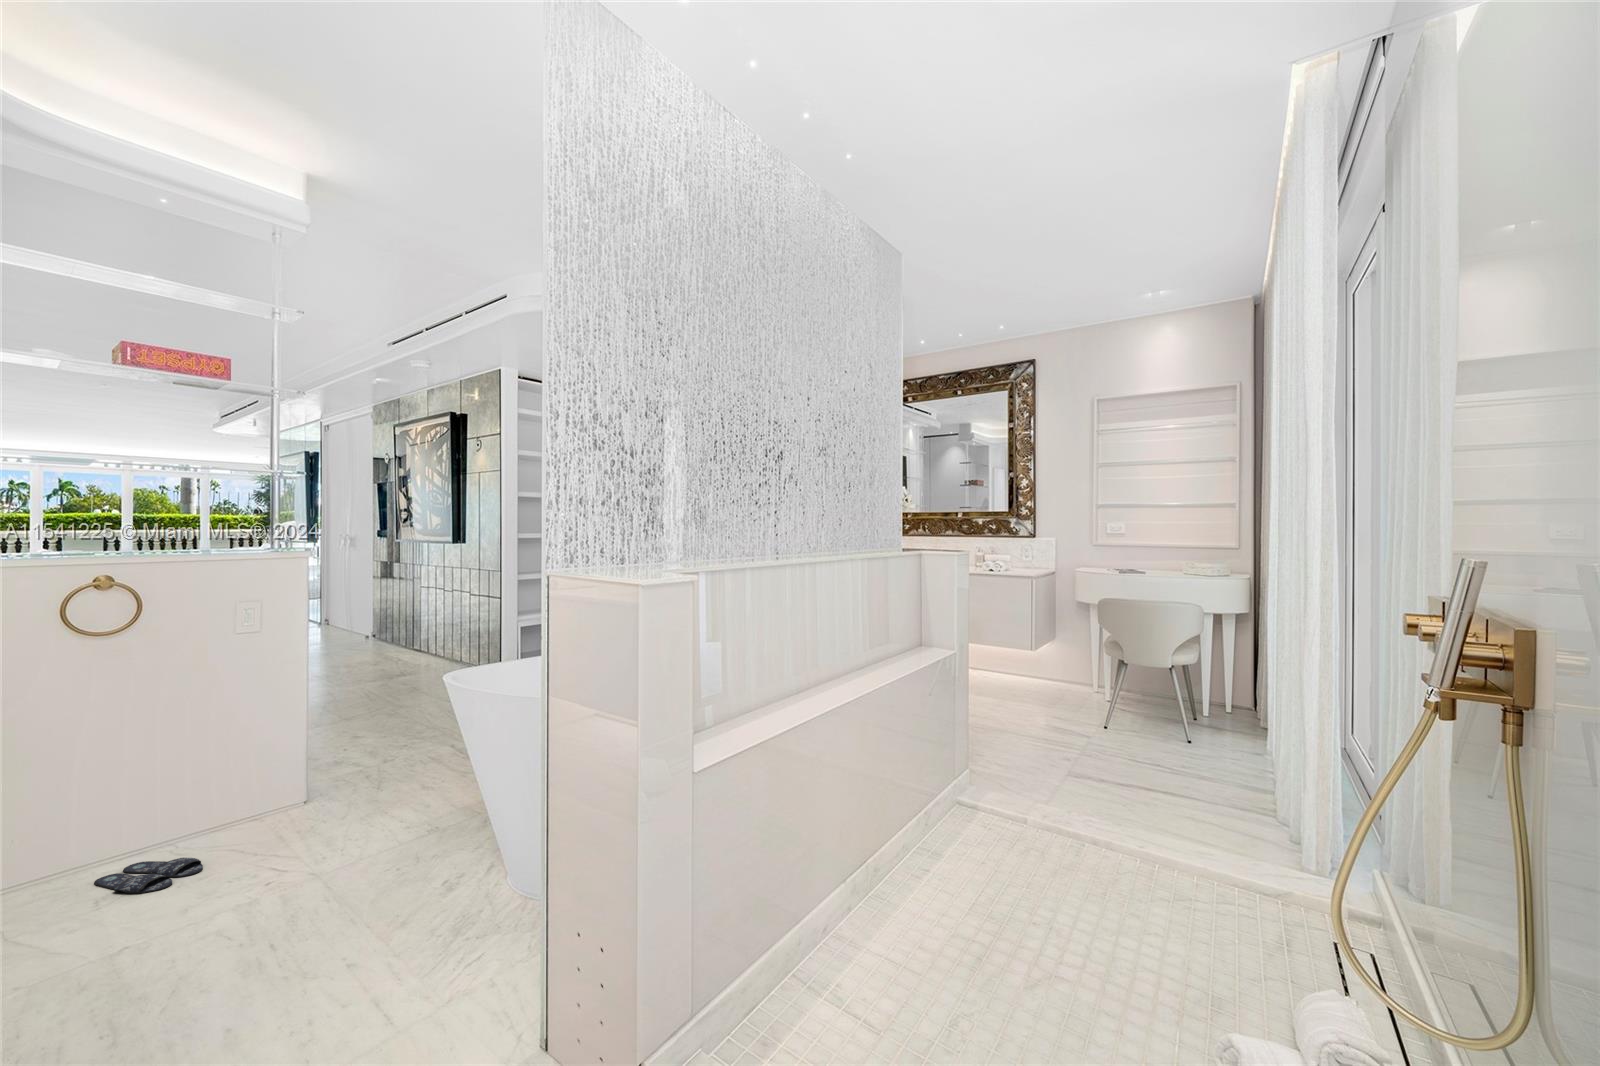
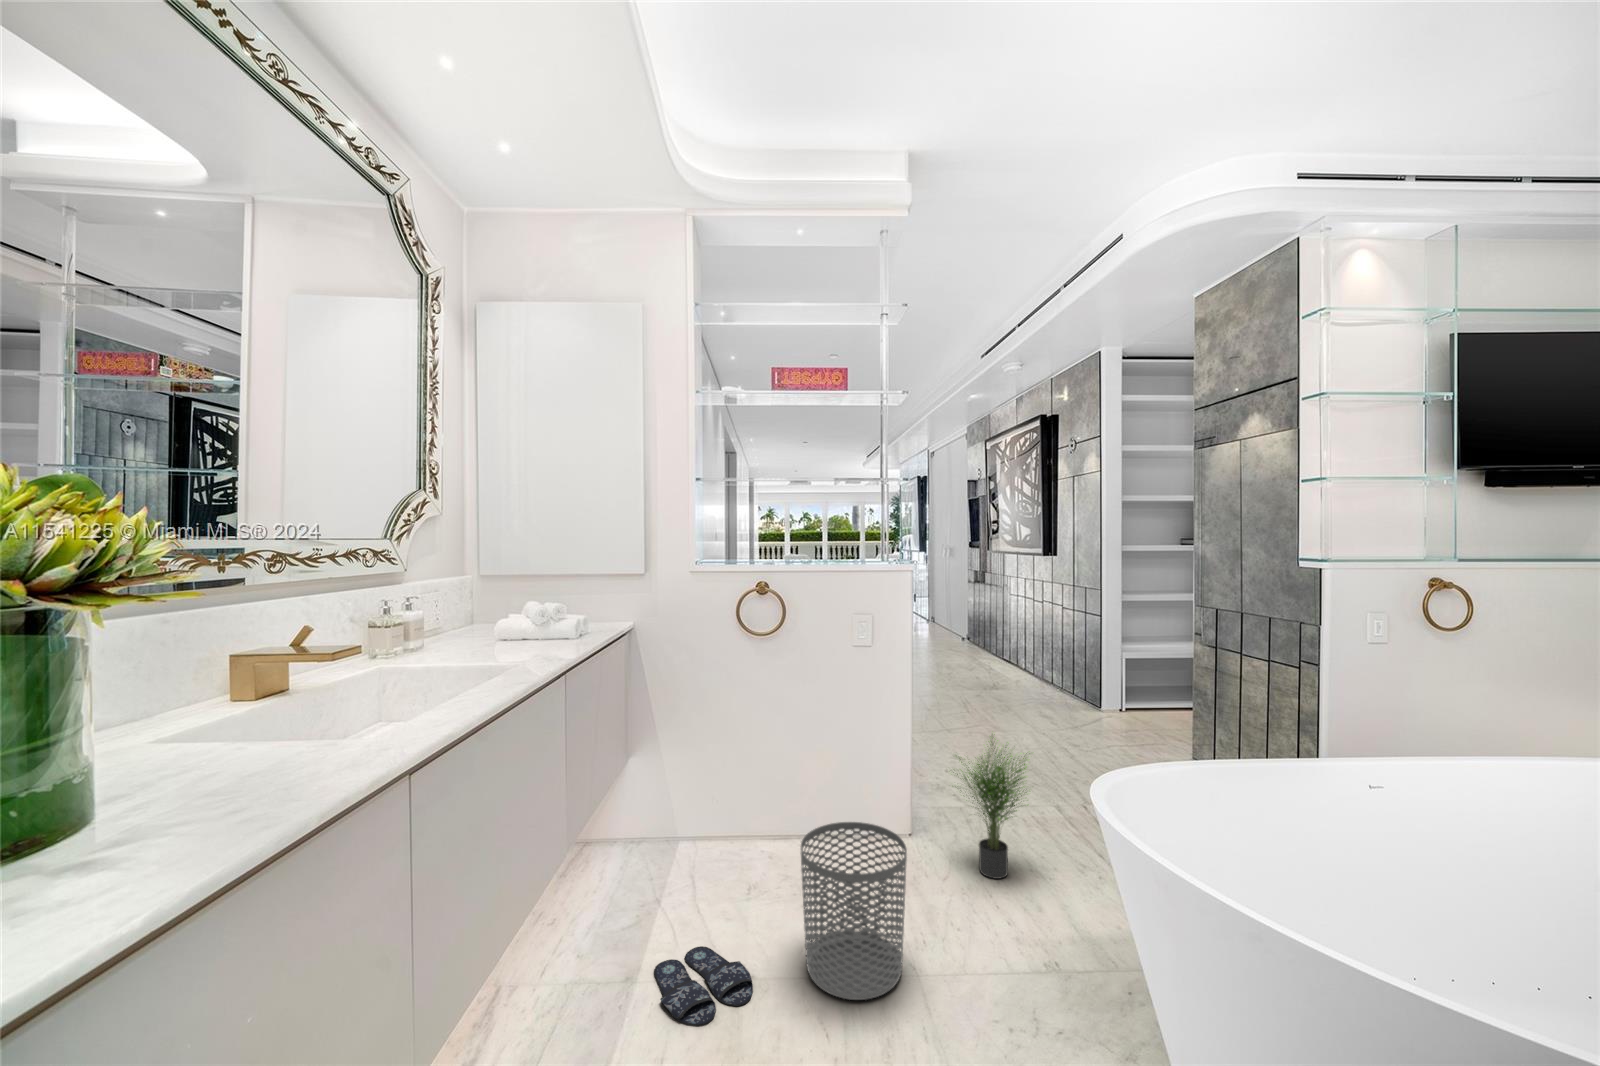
potted plant: none [359,672,433,778] -> present [953,738,1027,879]
waste bin: none [242,738,334,851] -> present [801,822,907,1000]

